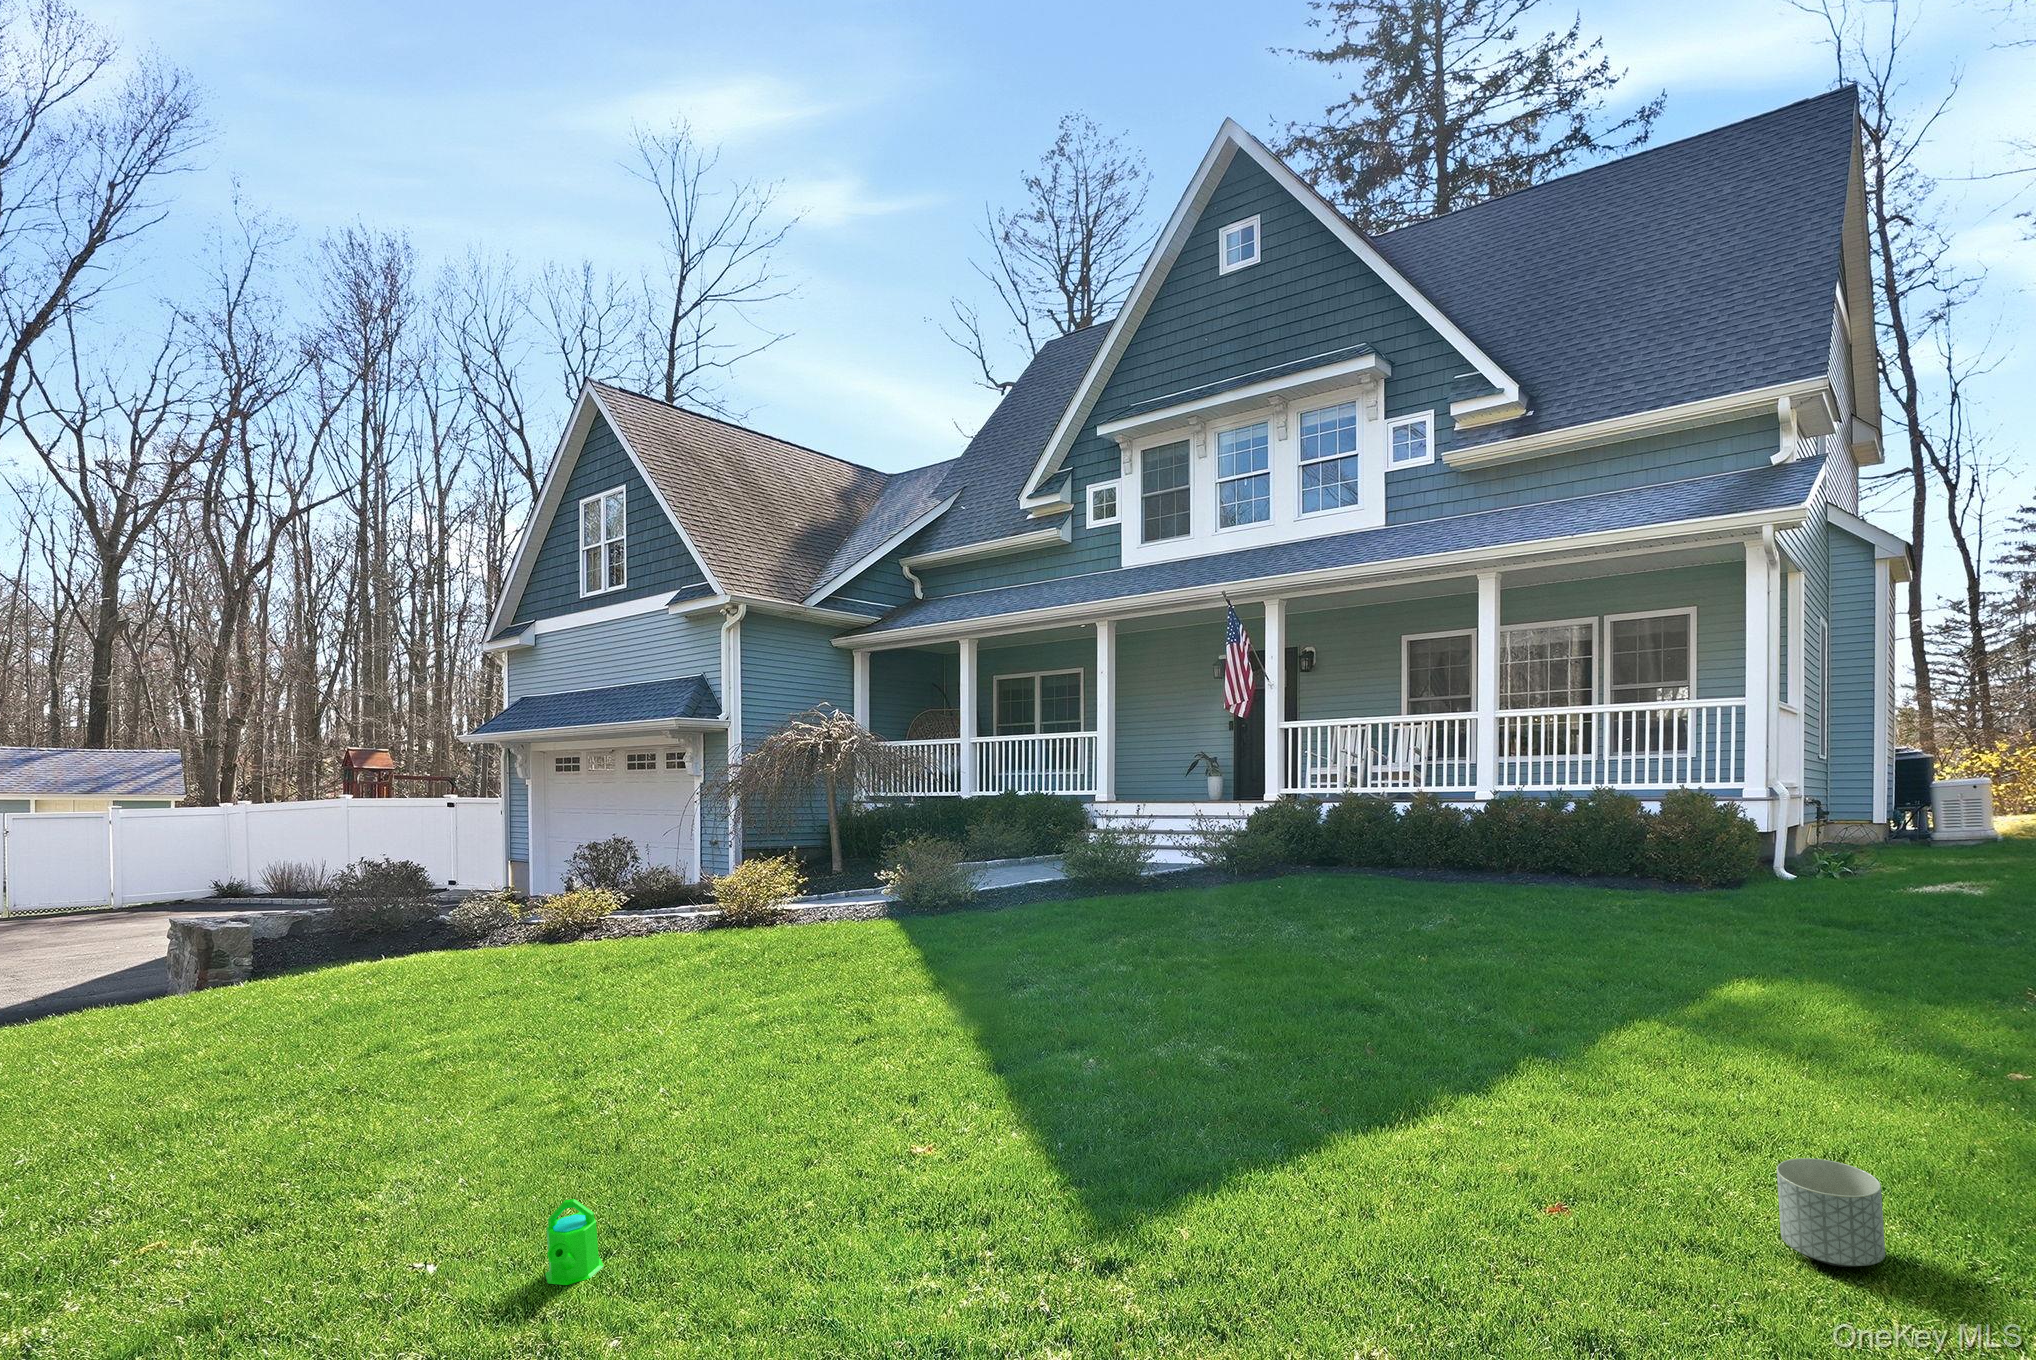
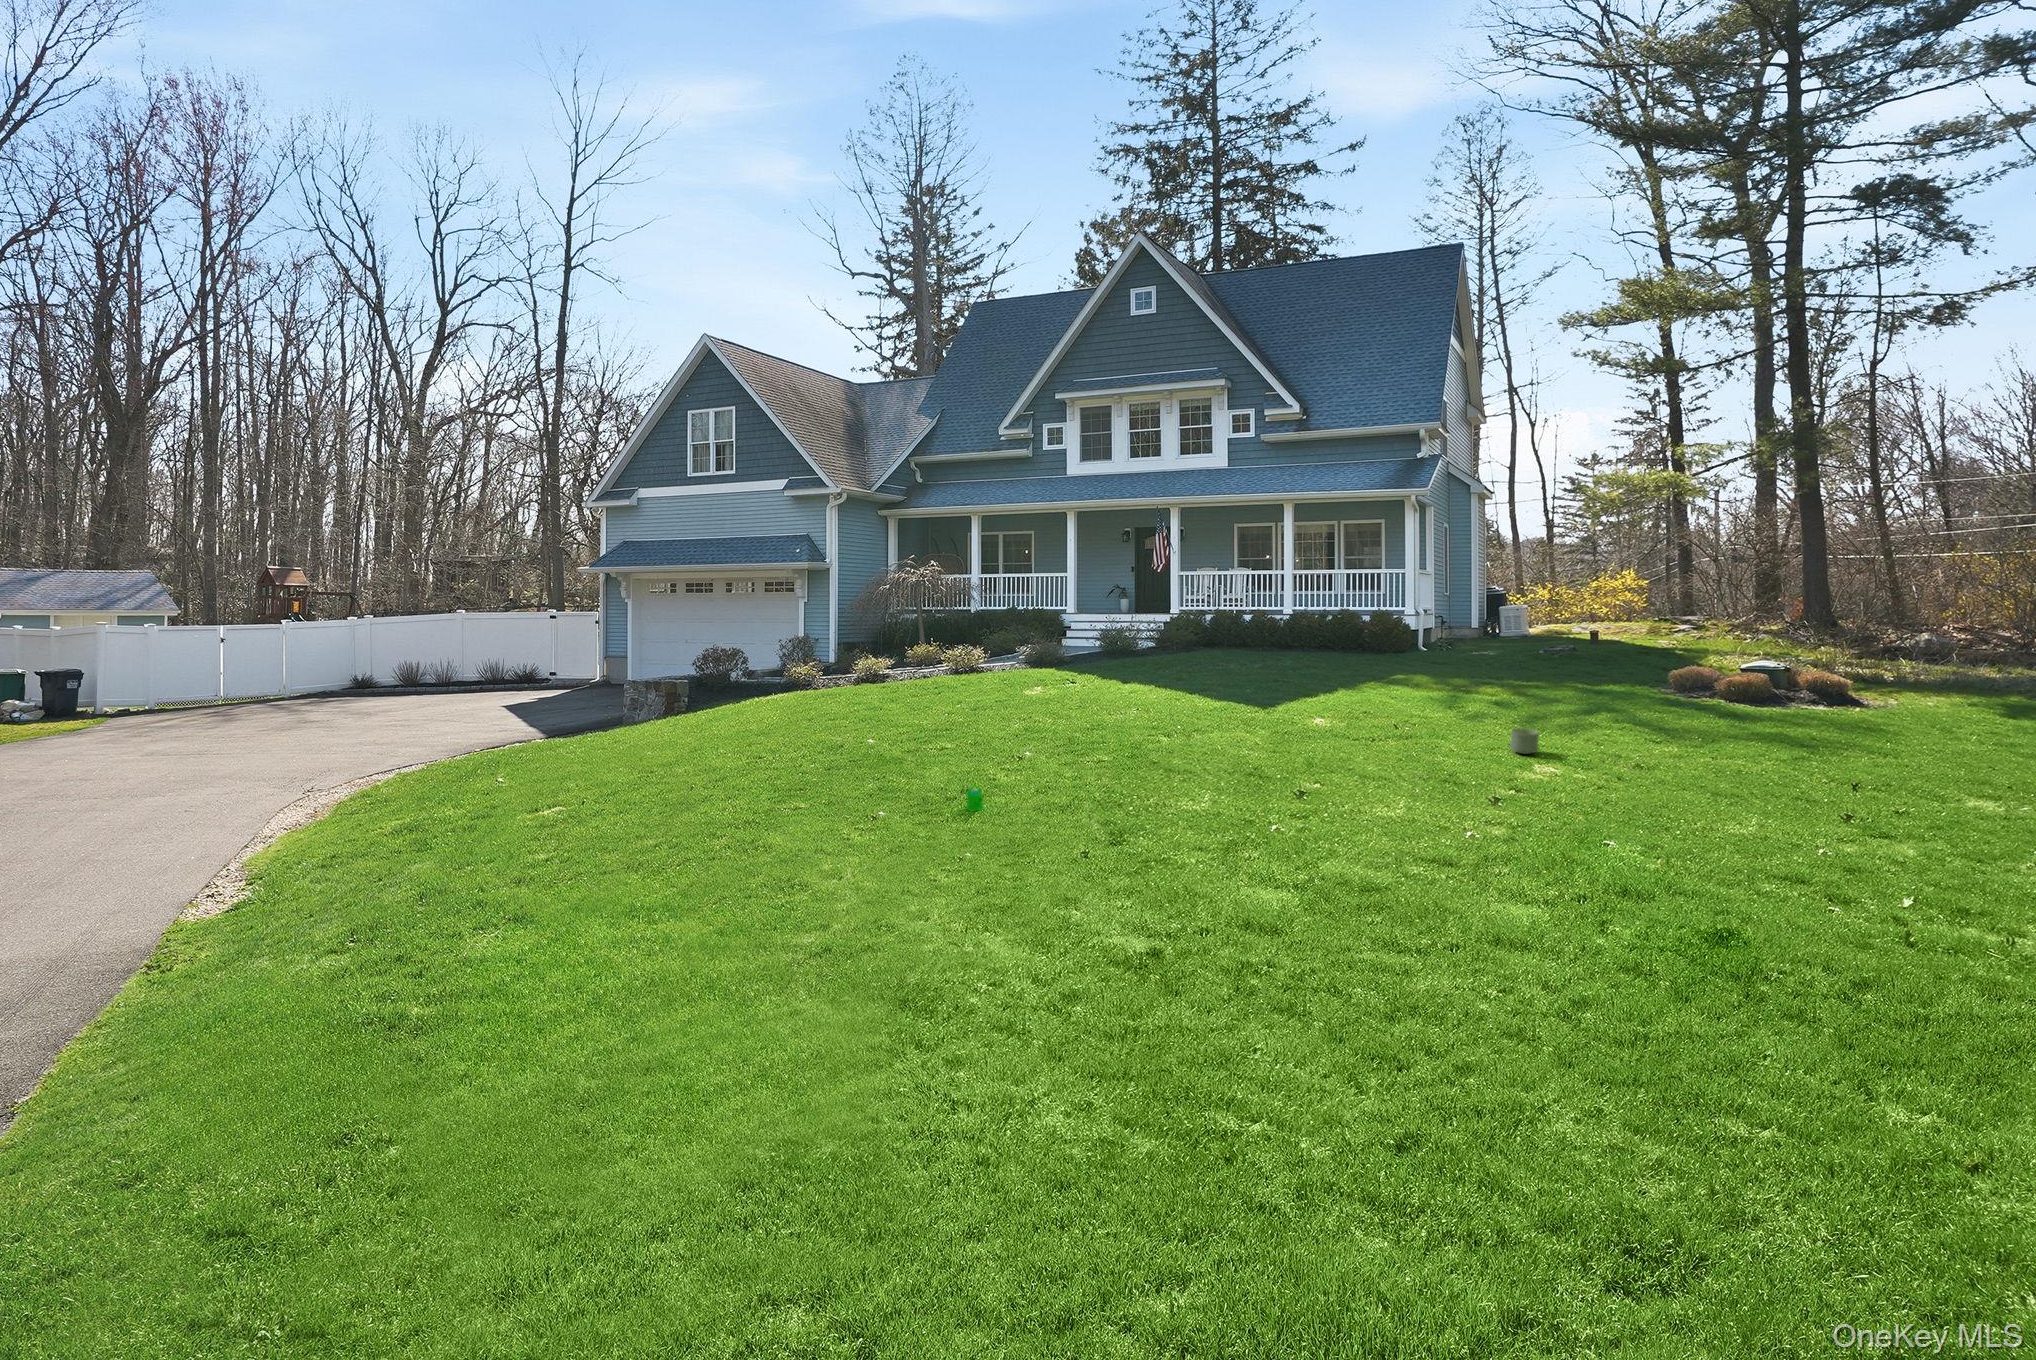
watering can: present [545,1199,604,1285] -> present [966,785,984,811]

